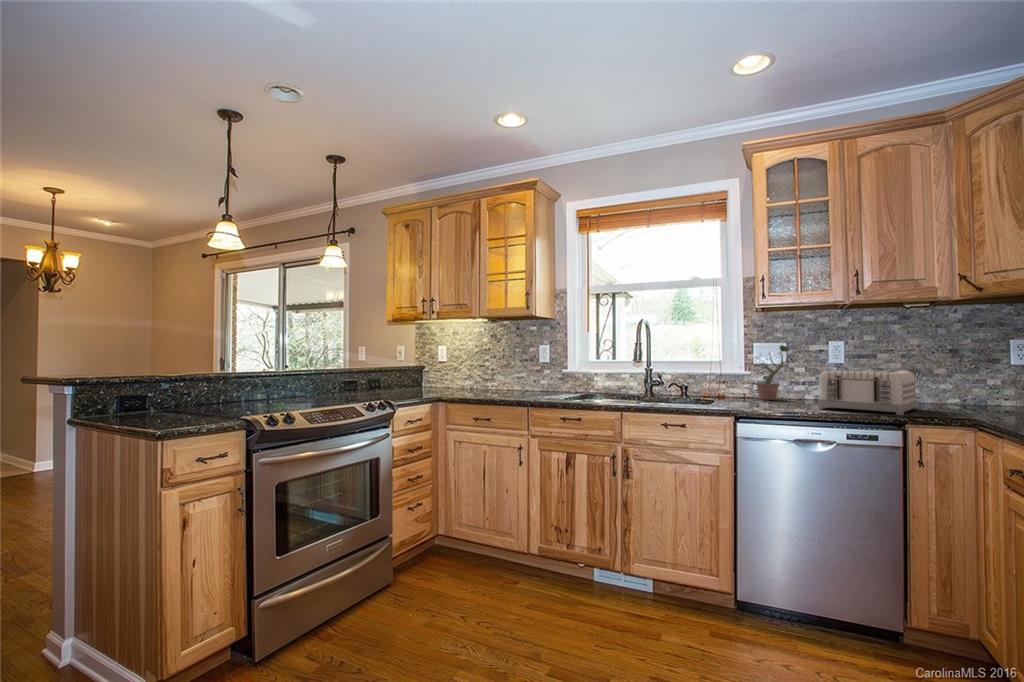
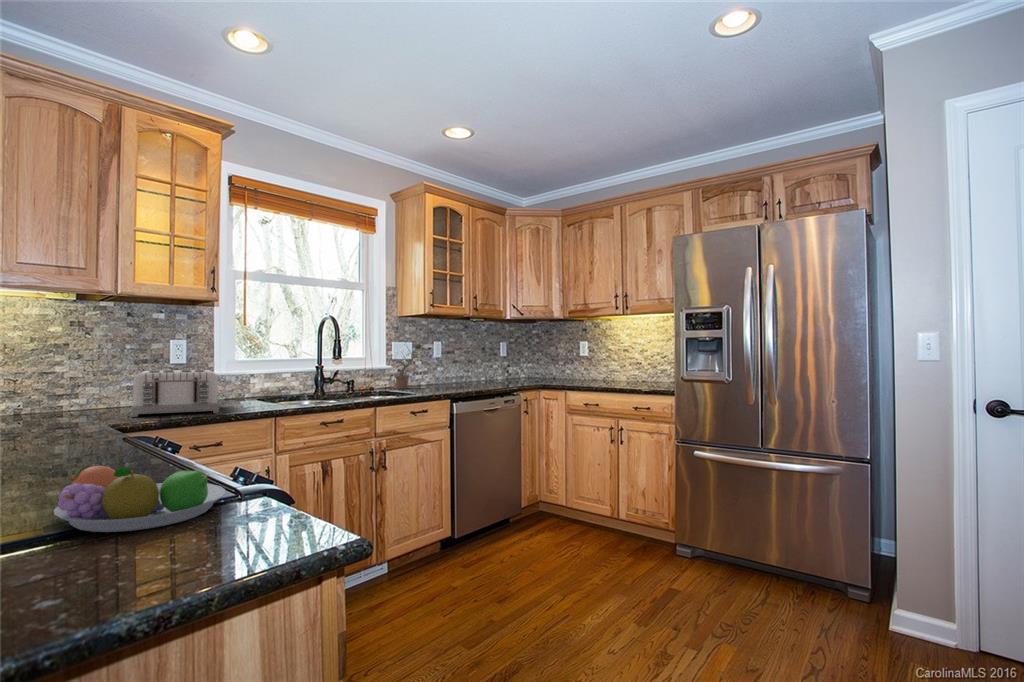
toaster: present [818,369,918,415] -> present [131,370,219,417]
fruit bowl: none [137,397,206,422] -> present [54,466,225,532]

